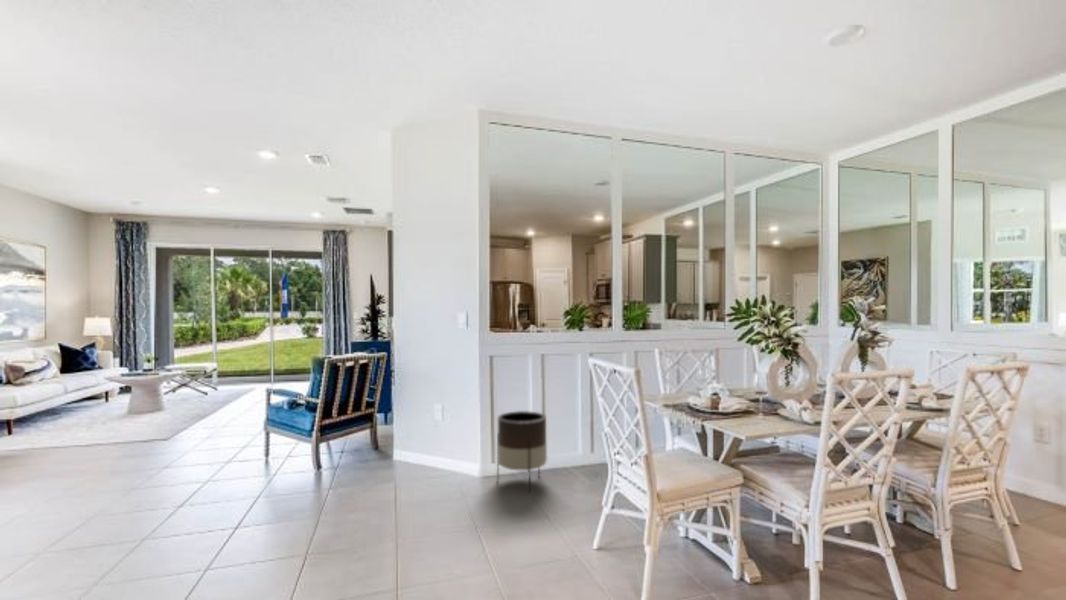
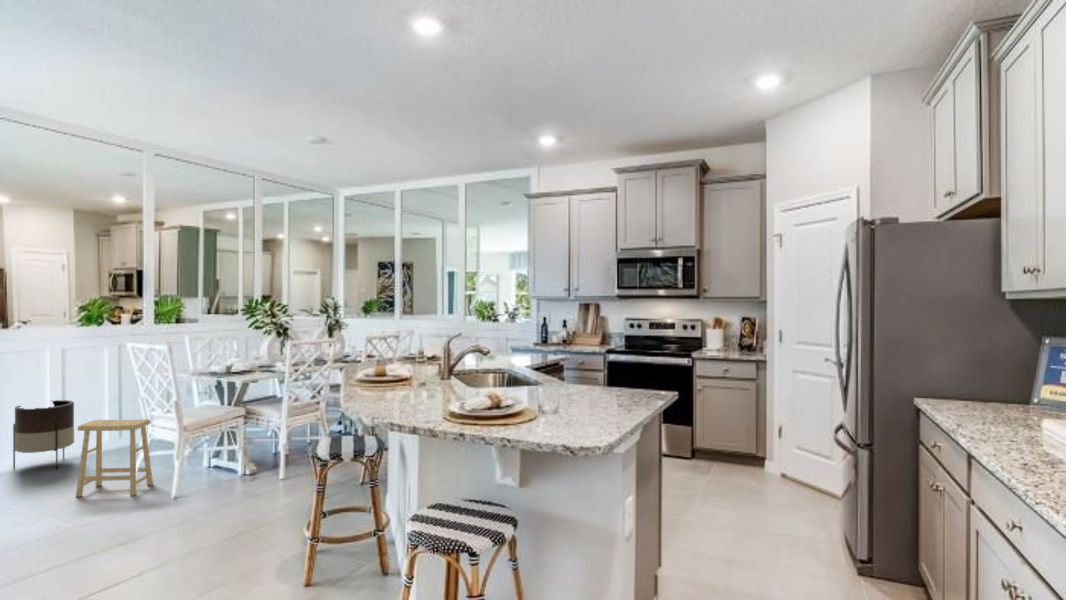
footstool: none [534,454,619,578] -> present [76,419,153,497]

